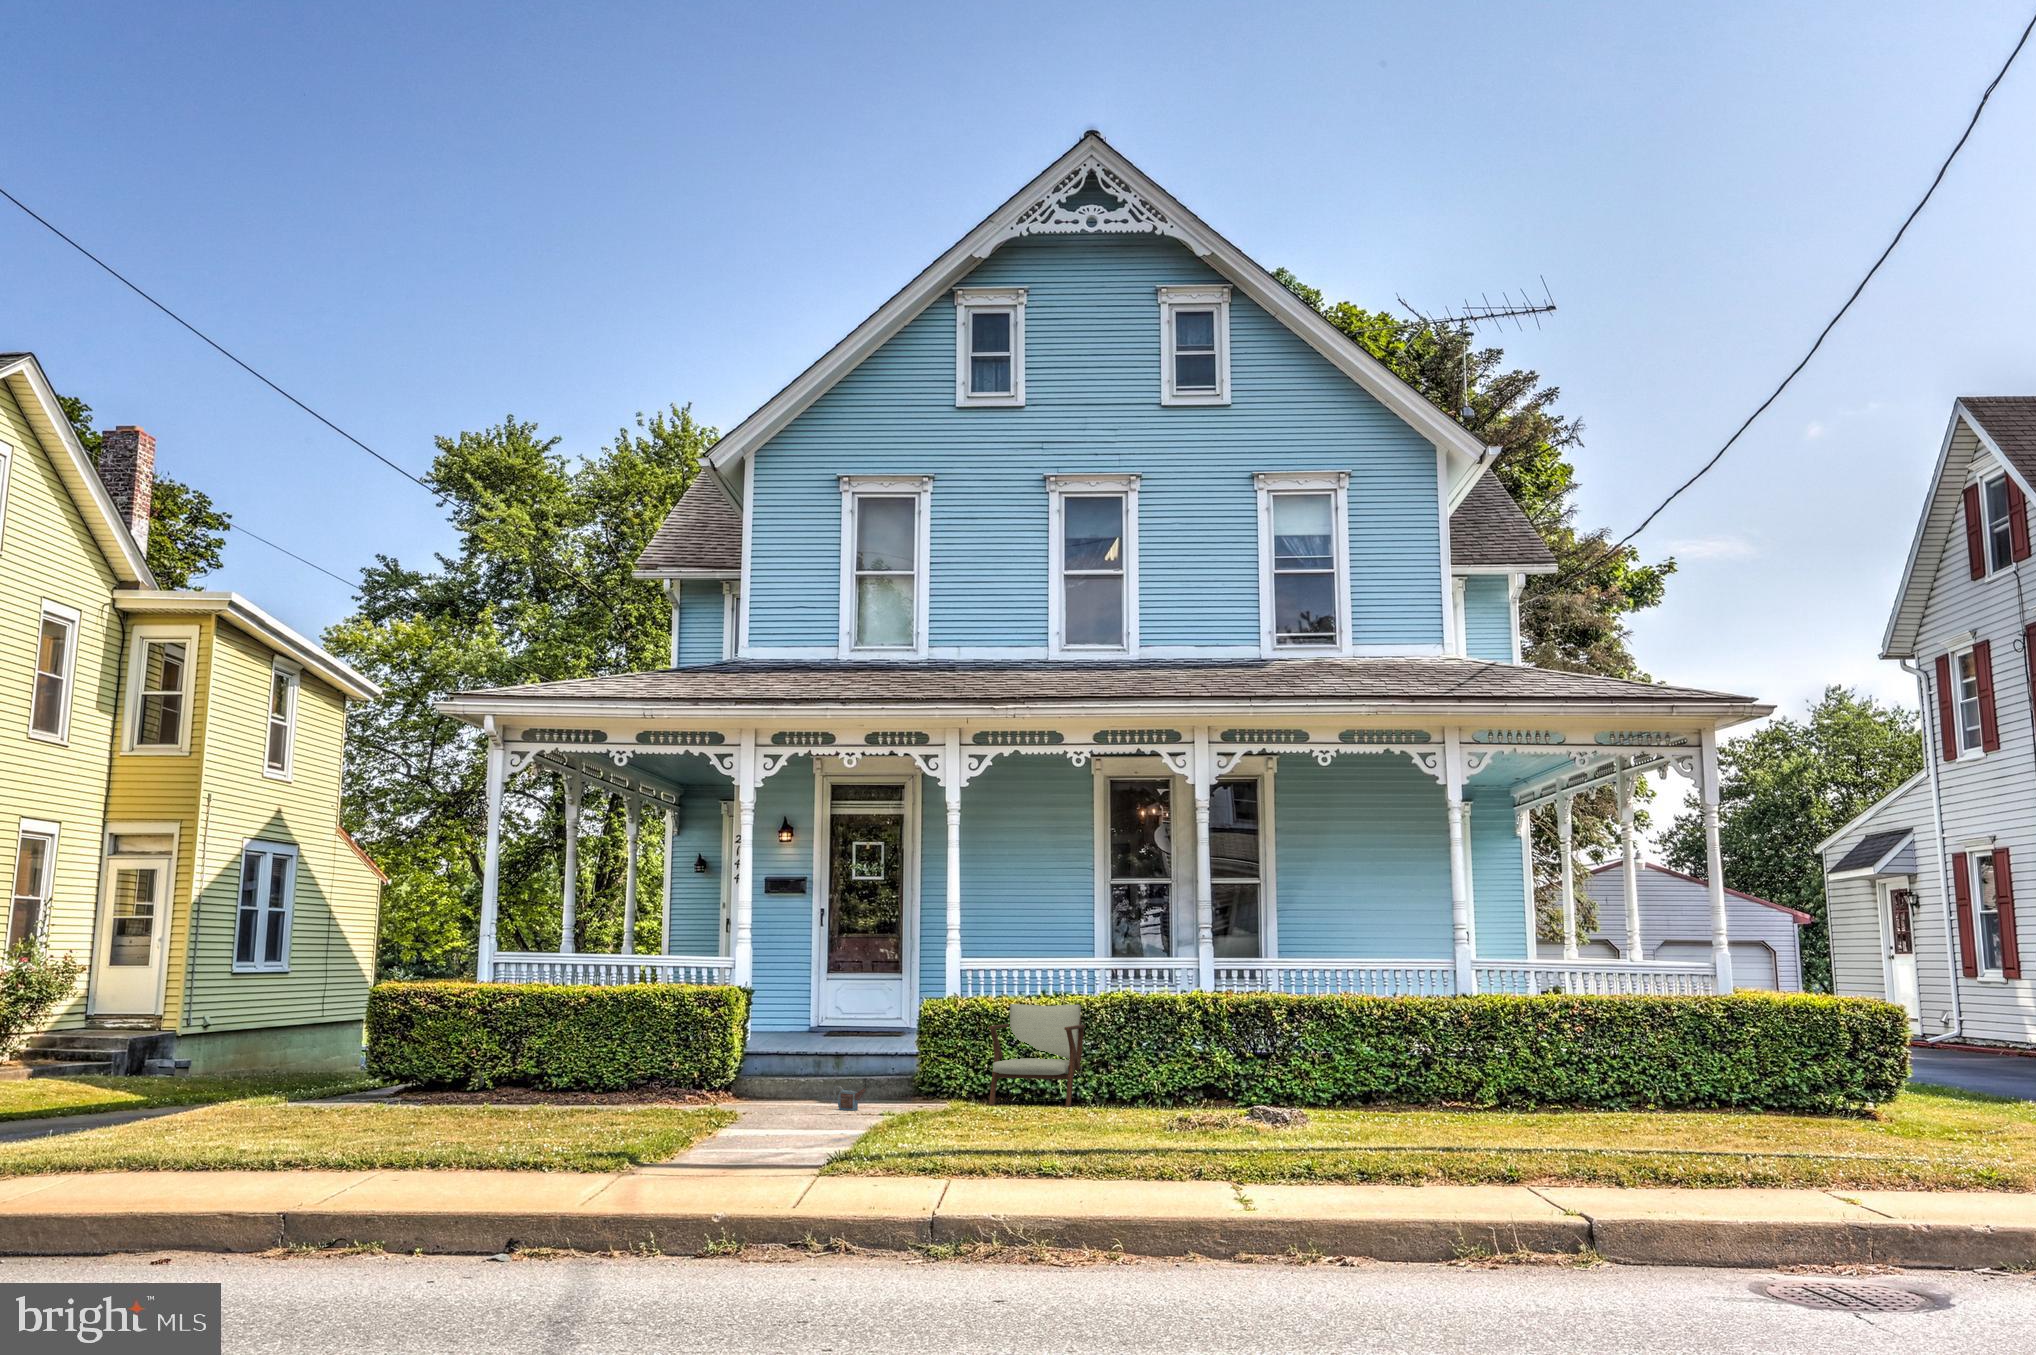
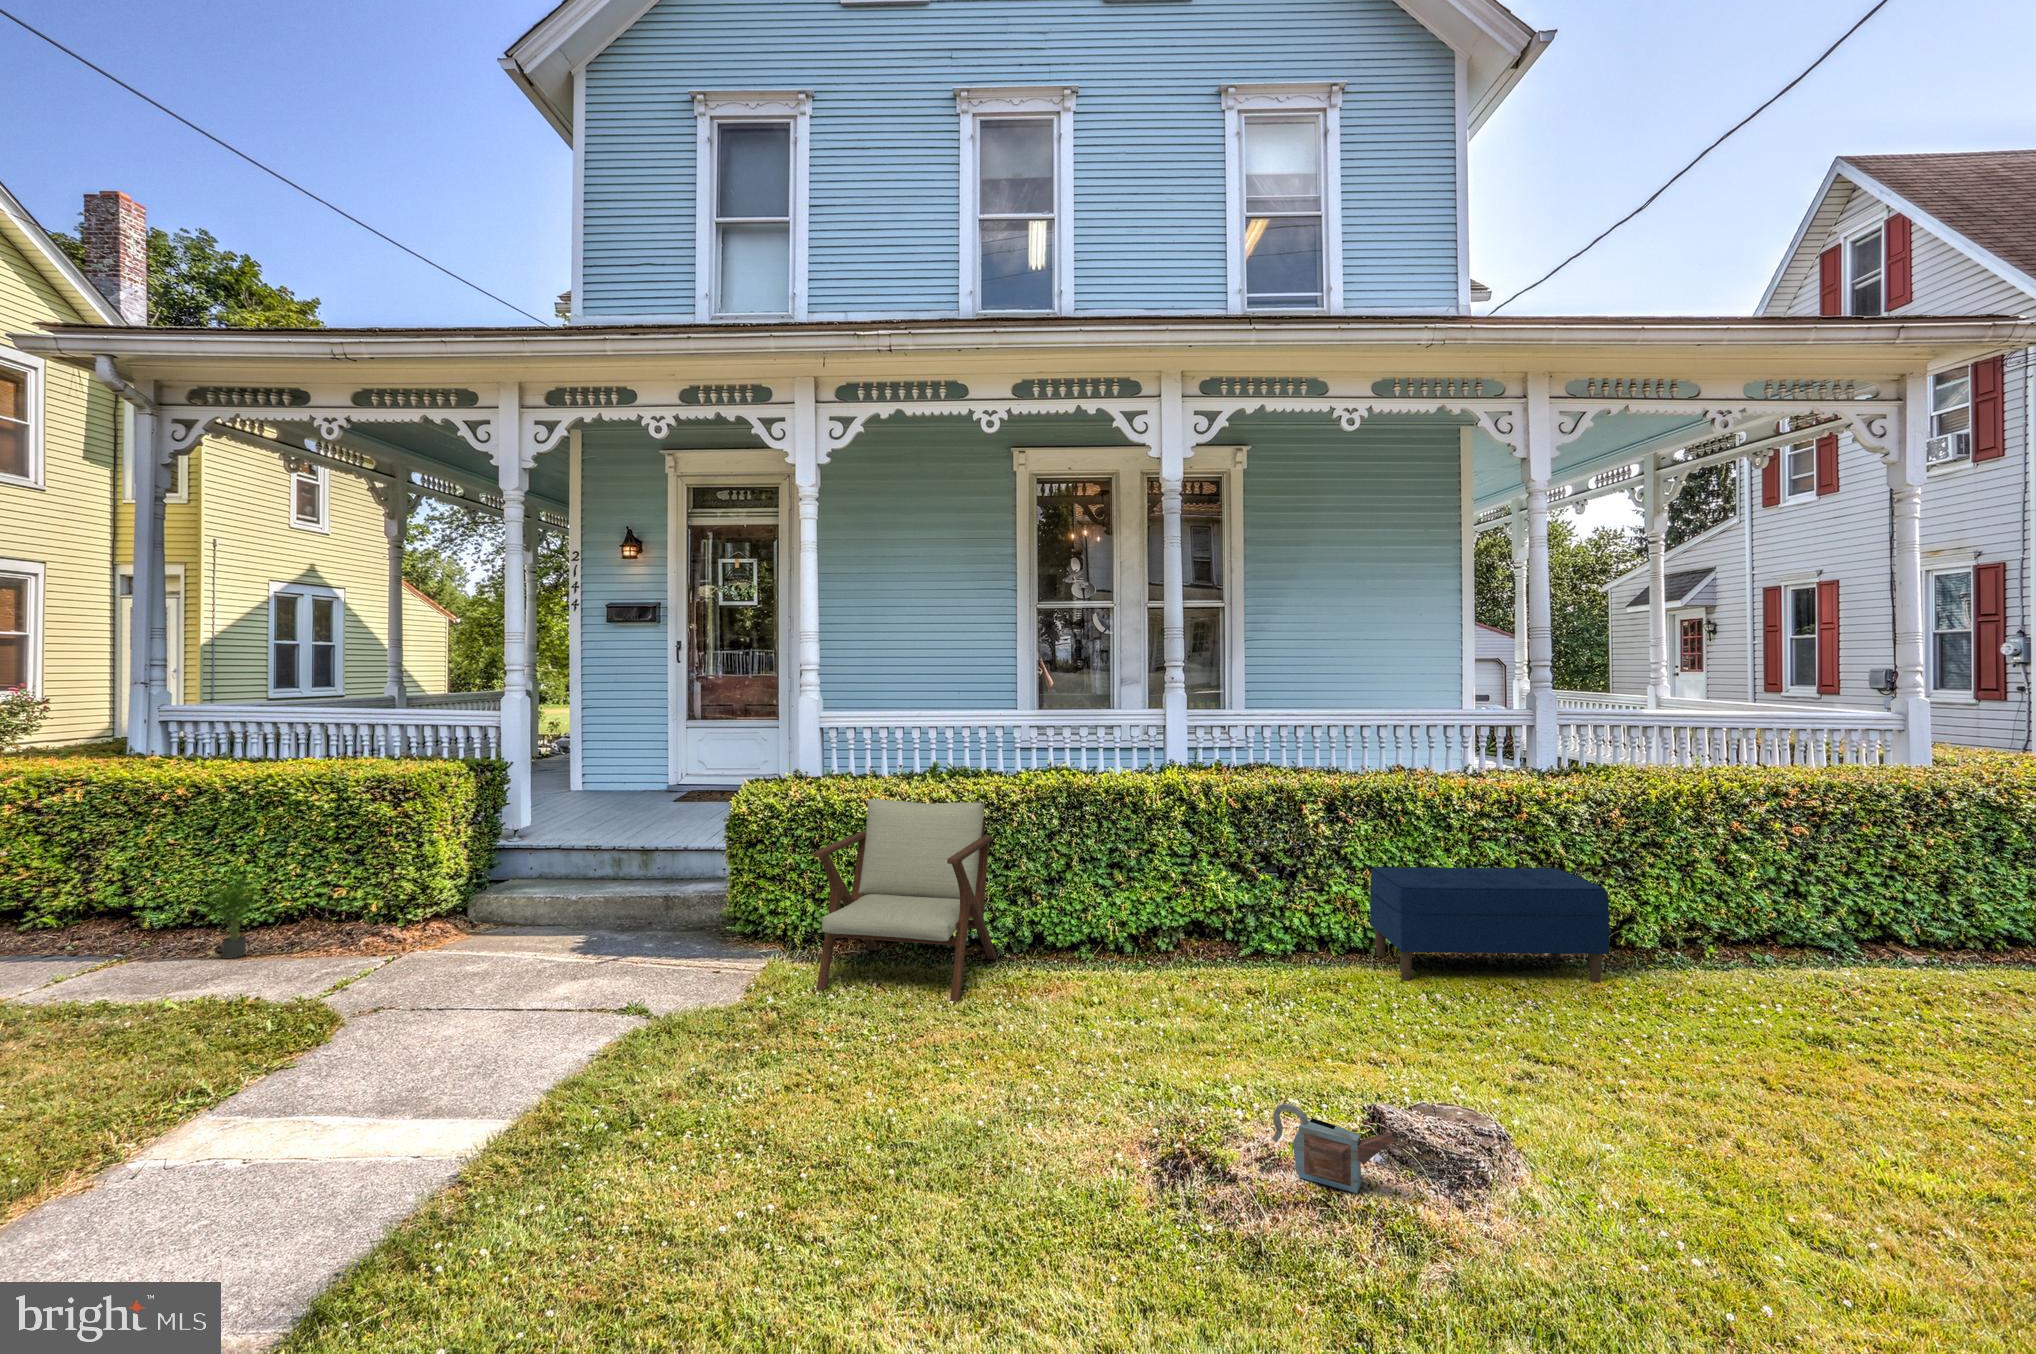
potted plant: none [600,1043,641,1100] -> present [207,871,258,959]
bench: none [1313,1048,1435,1106] -> present [1370,867,1609,983]
watering can: present [833,1086,866,1111] -> present [1272,1103,1398,1193]

